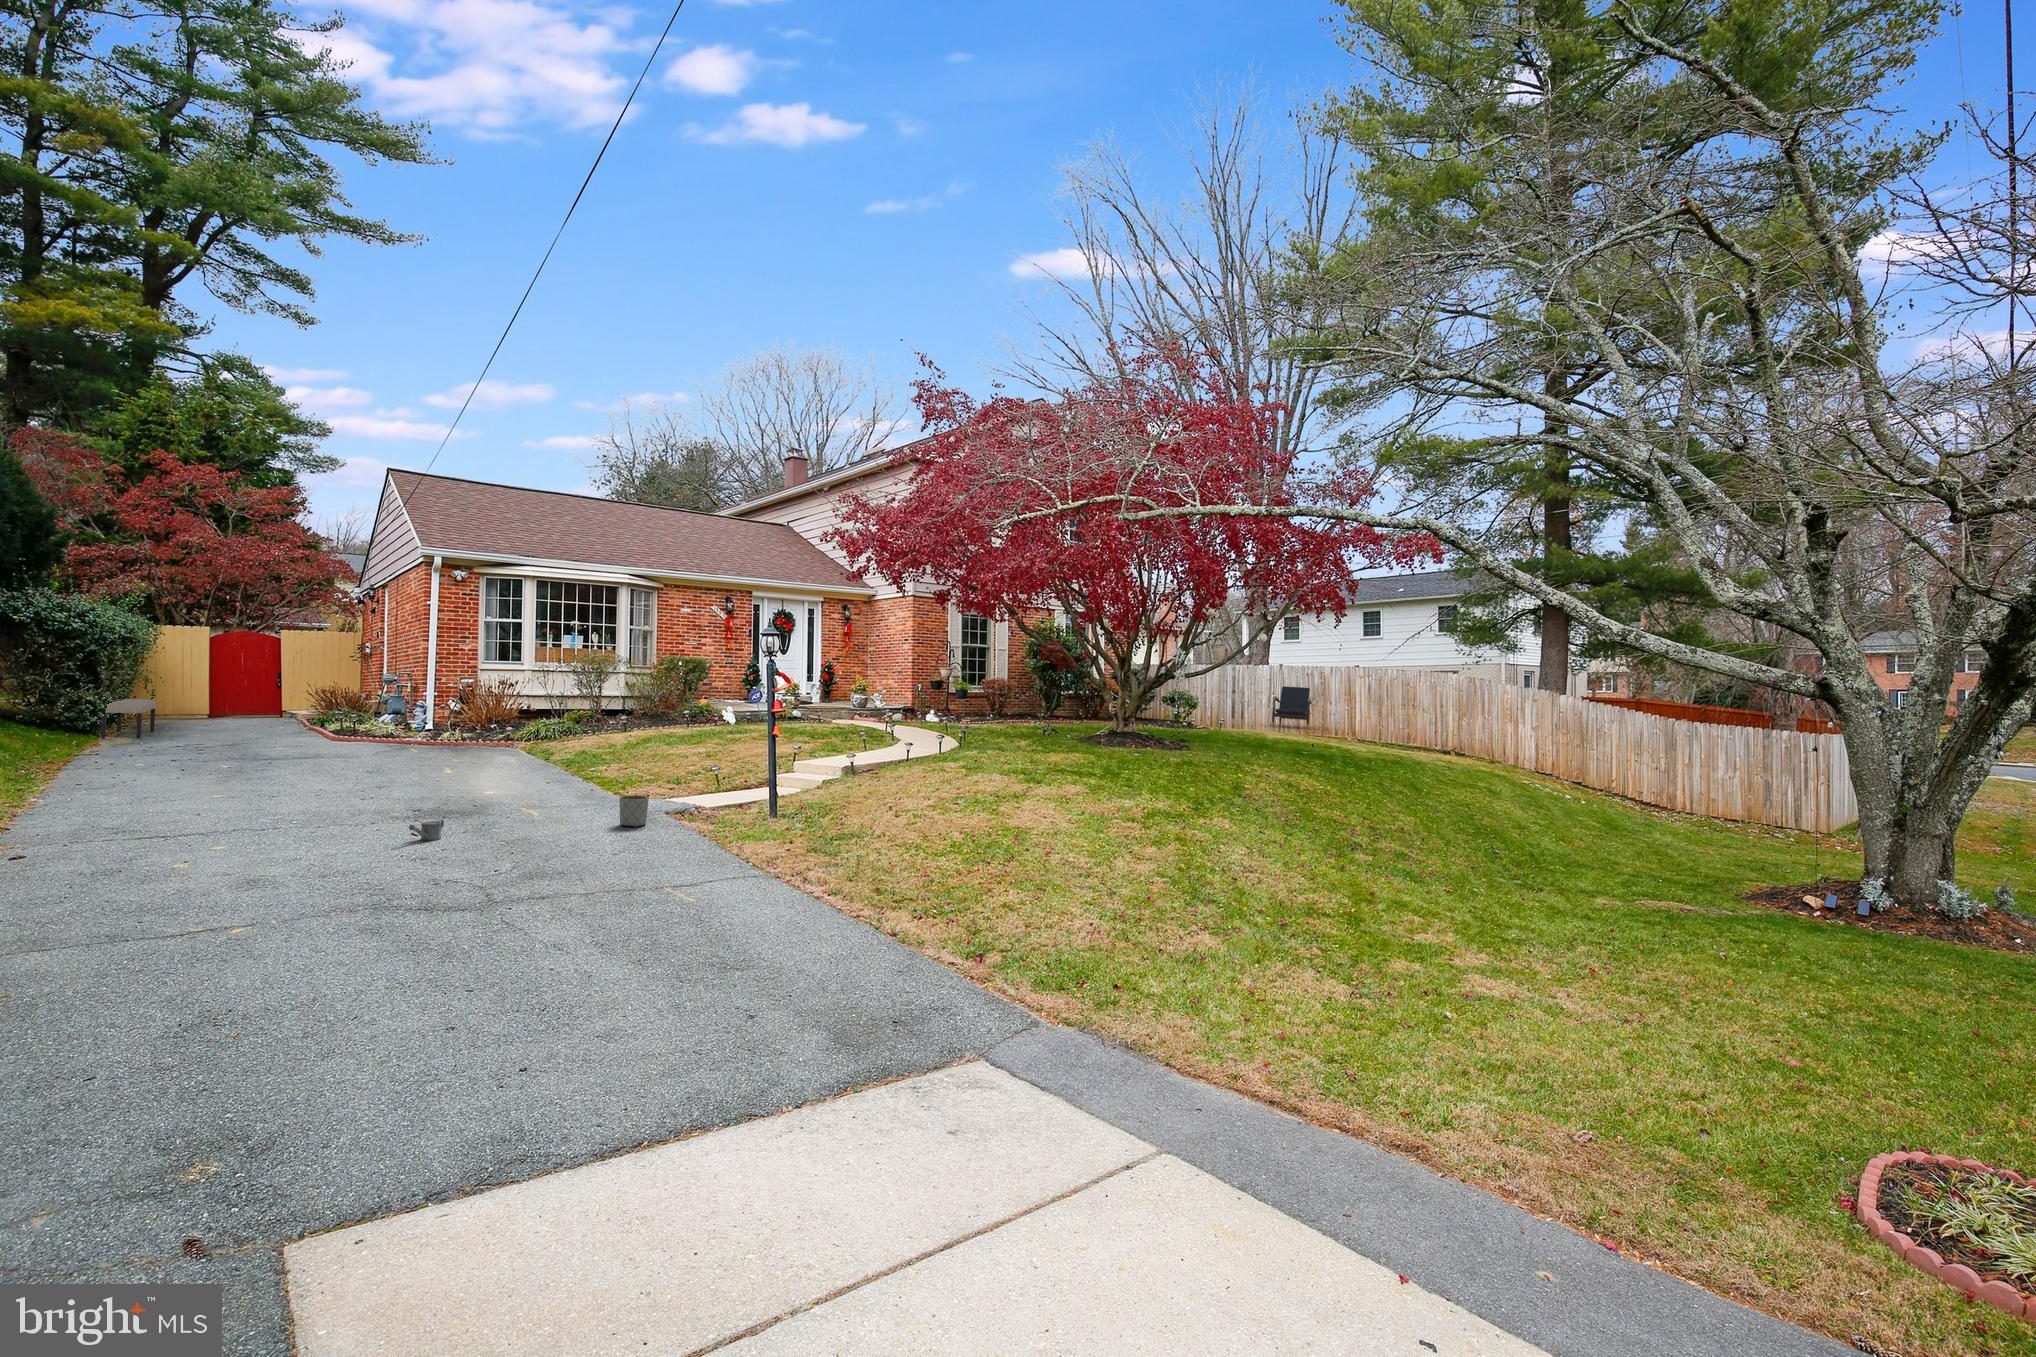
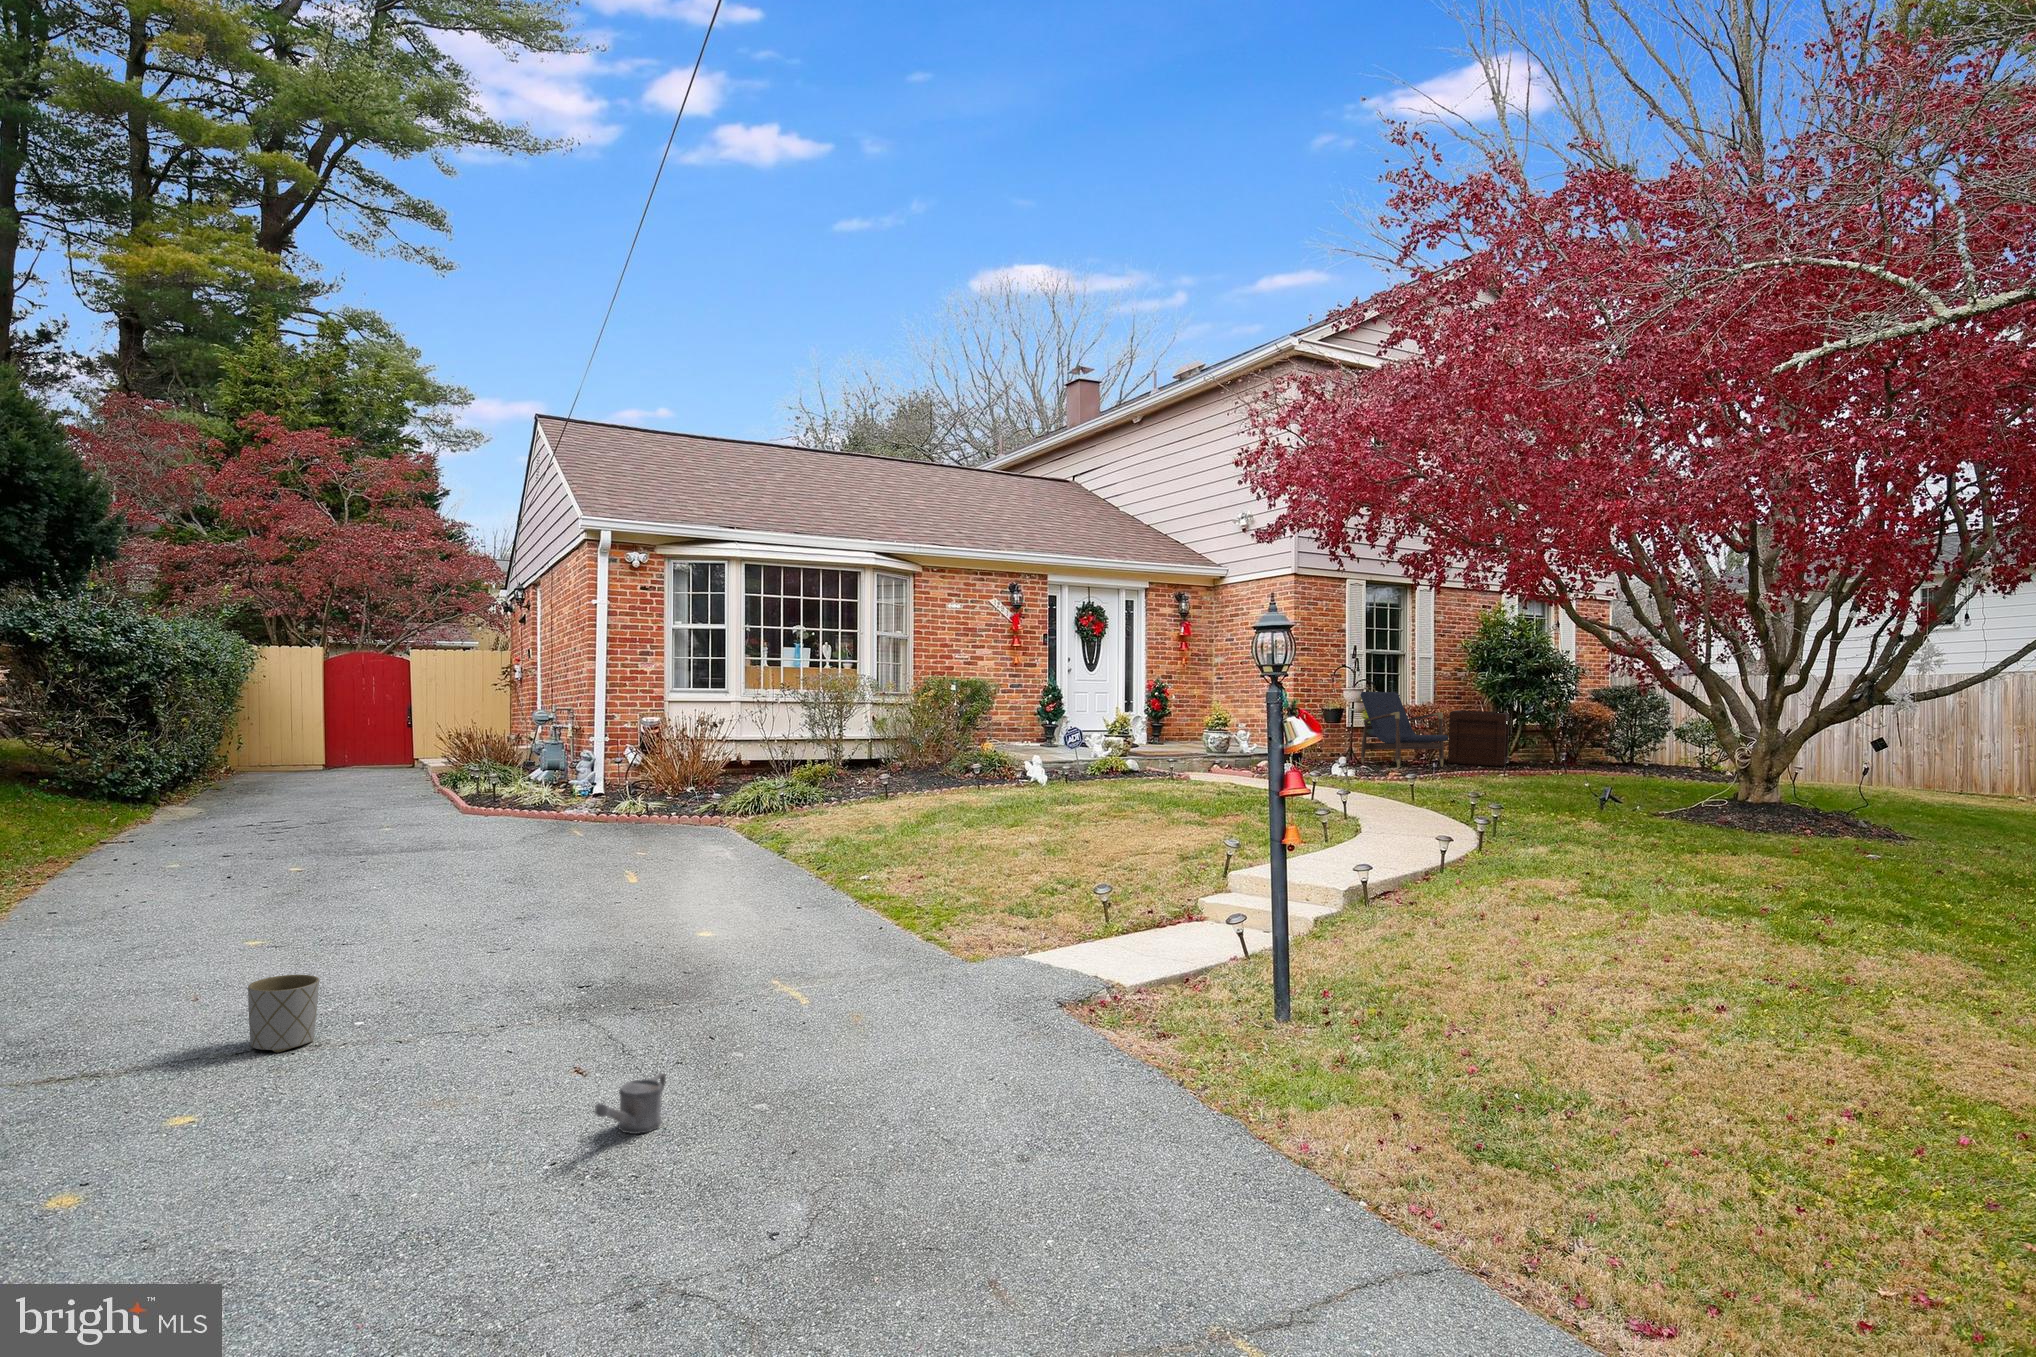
wooden crate: none [1008,683,1048,718] -> present [1448,710,1509,767]
lounge chair: present [1272,686,1311,729] -> present [1361,692,1448,768]
bench: present [101,699,157,738] -> none [156,752,238,813]
planter: present [620,795,649,827] -> present [248,975,319,1052]

